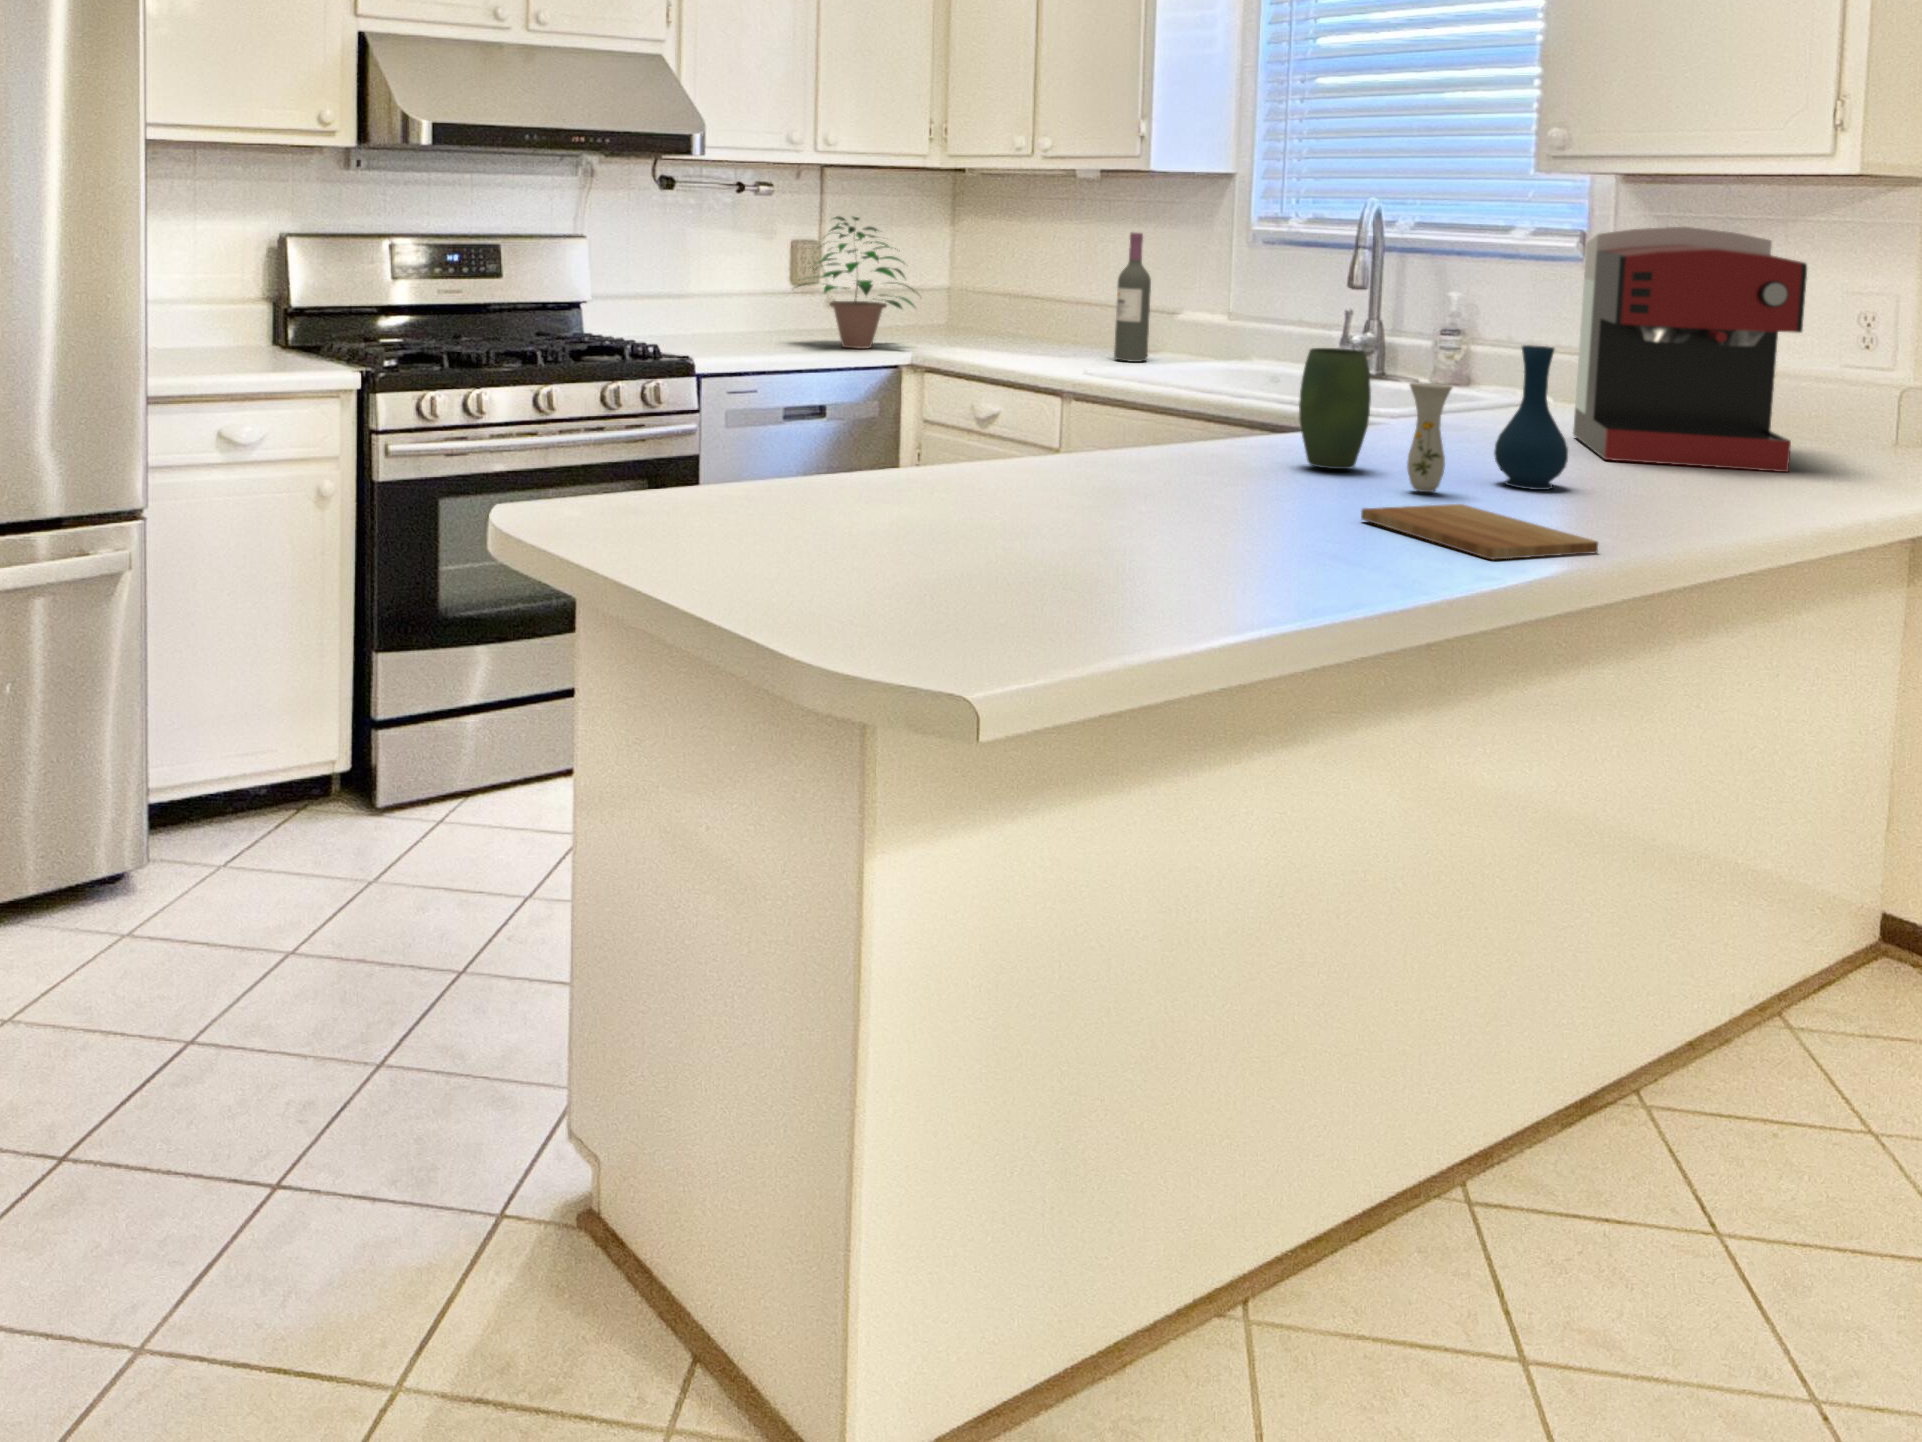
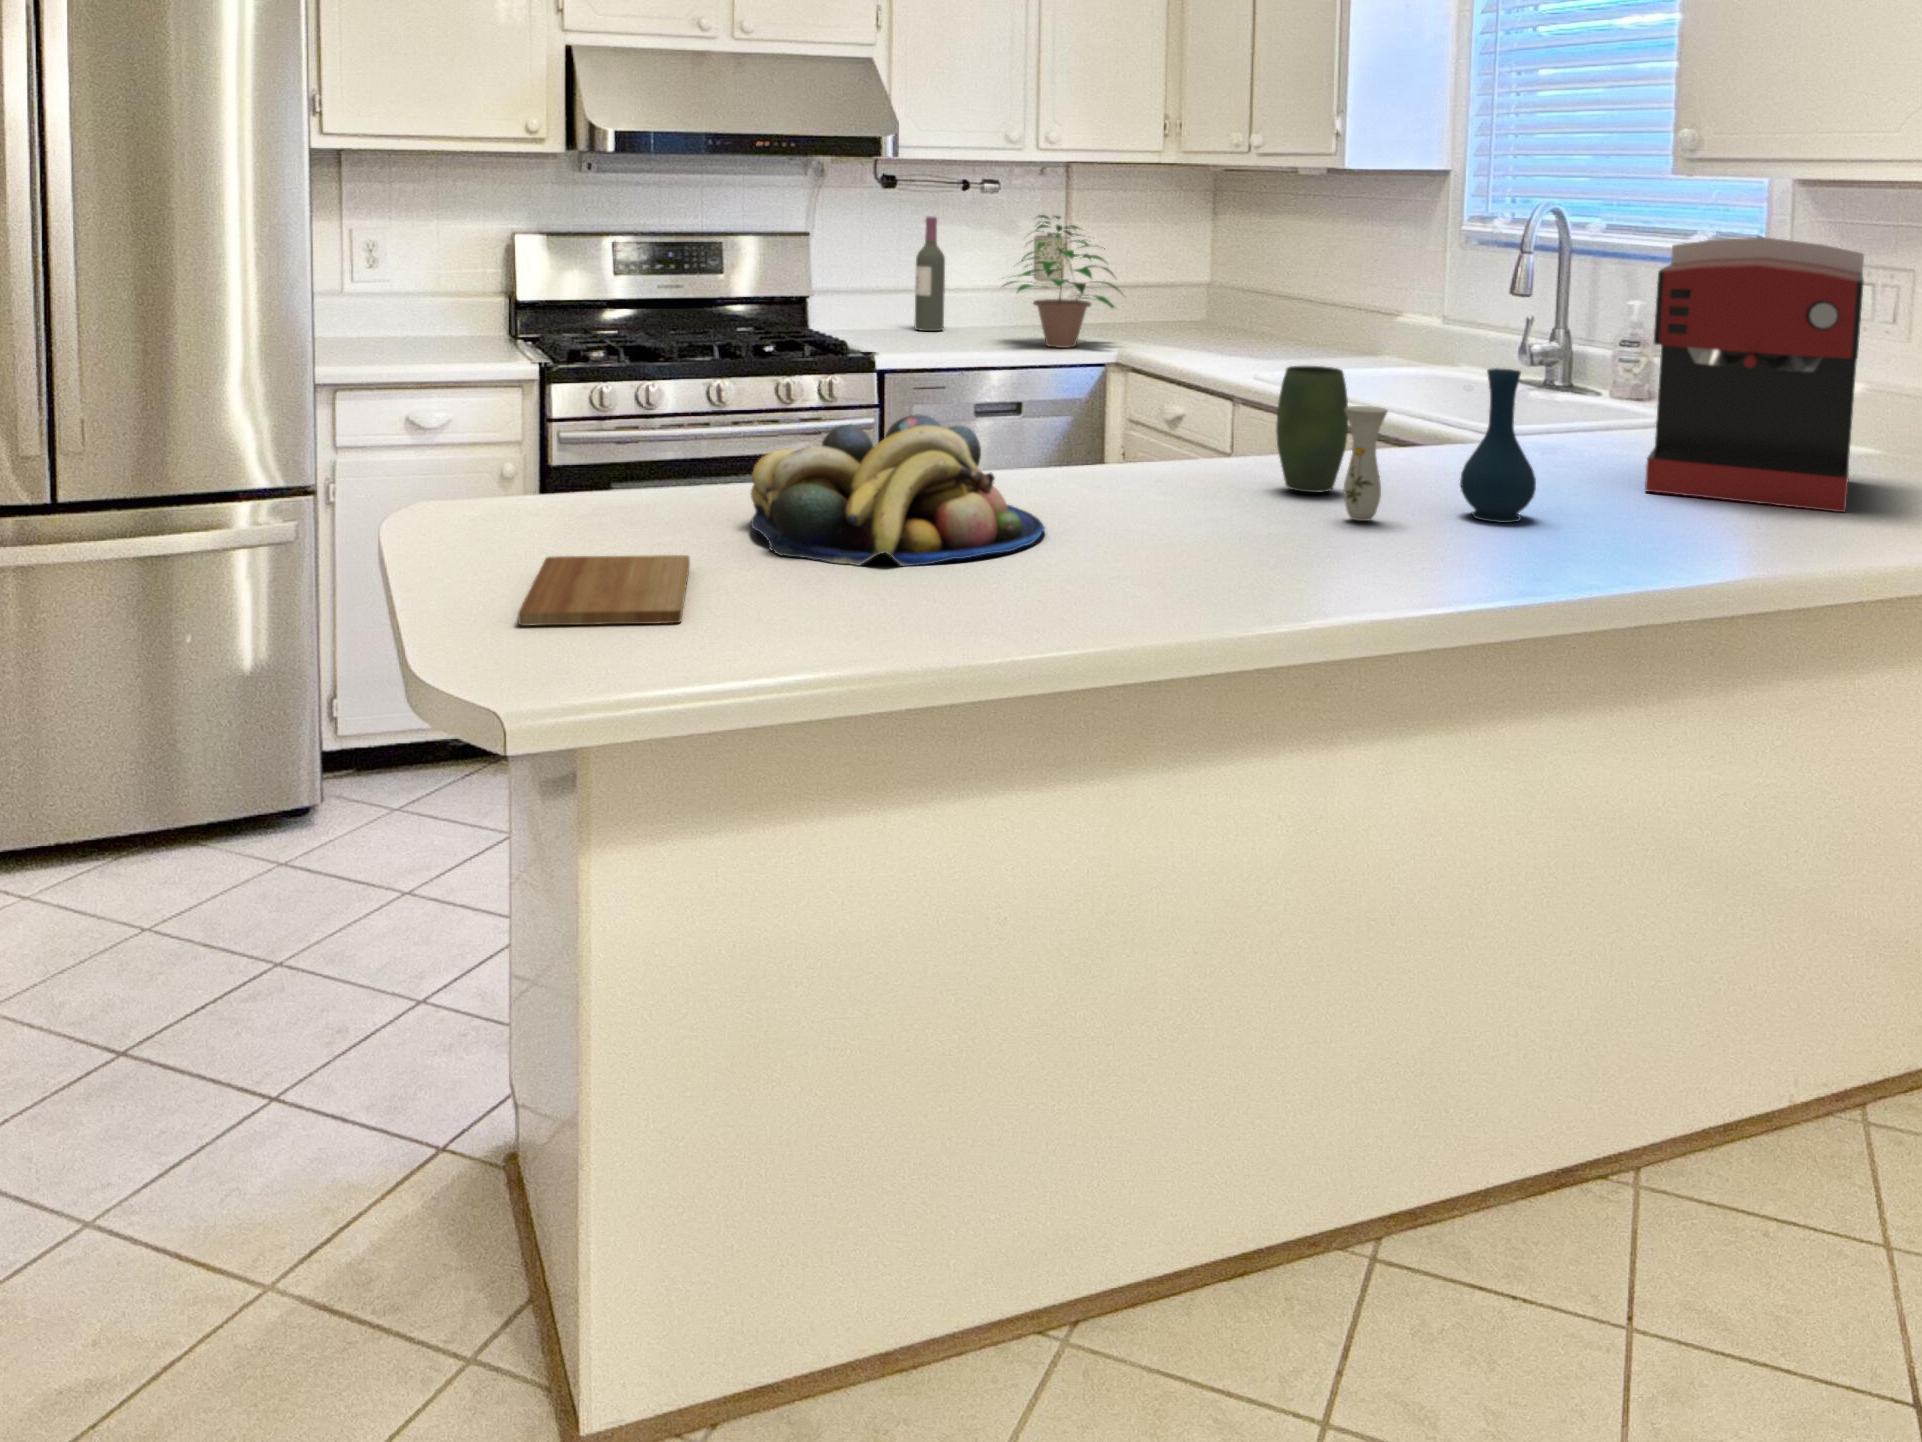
wine bottle: present [1114,233,1151,362] -> present [915,216,945,331]
fruit bowl: none [880,399,1185,549] -> present [750,415,1045,566]
cutting board: present [1361,504,1598,559] -> present [518,555,690,626]

